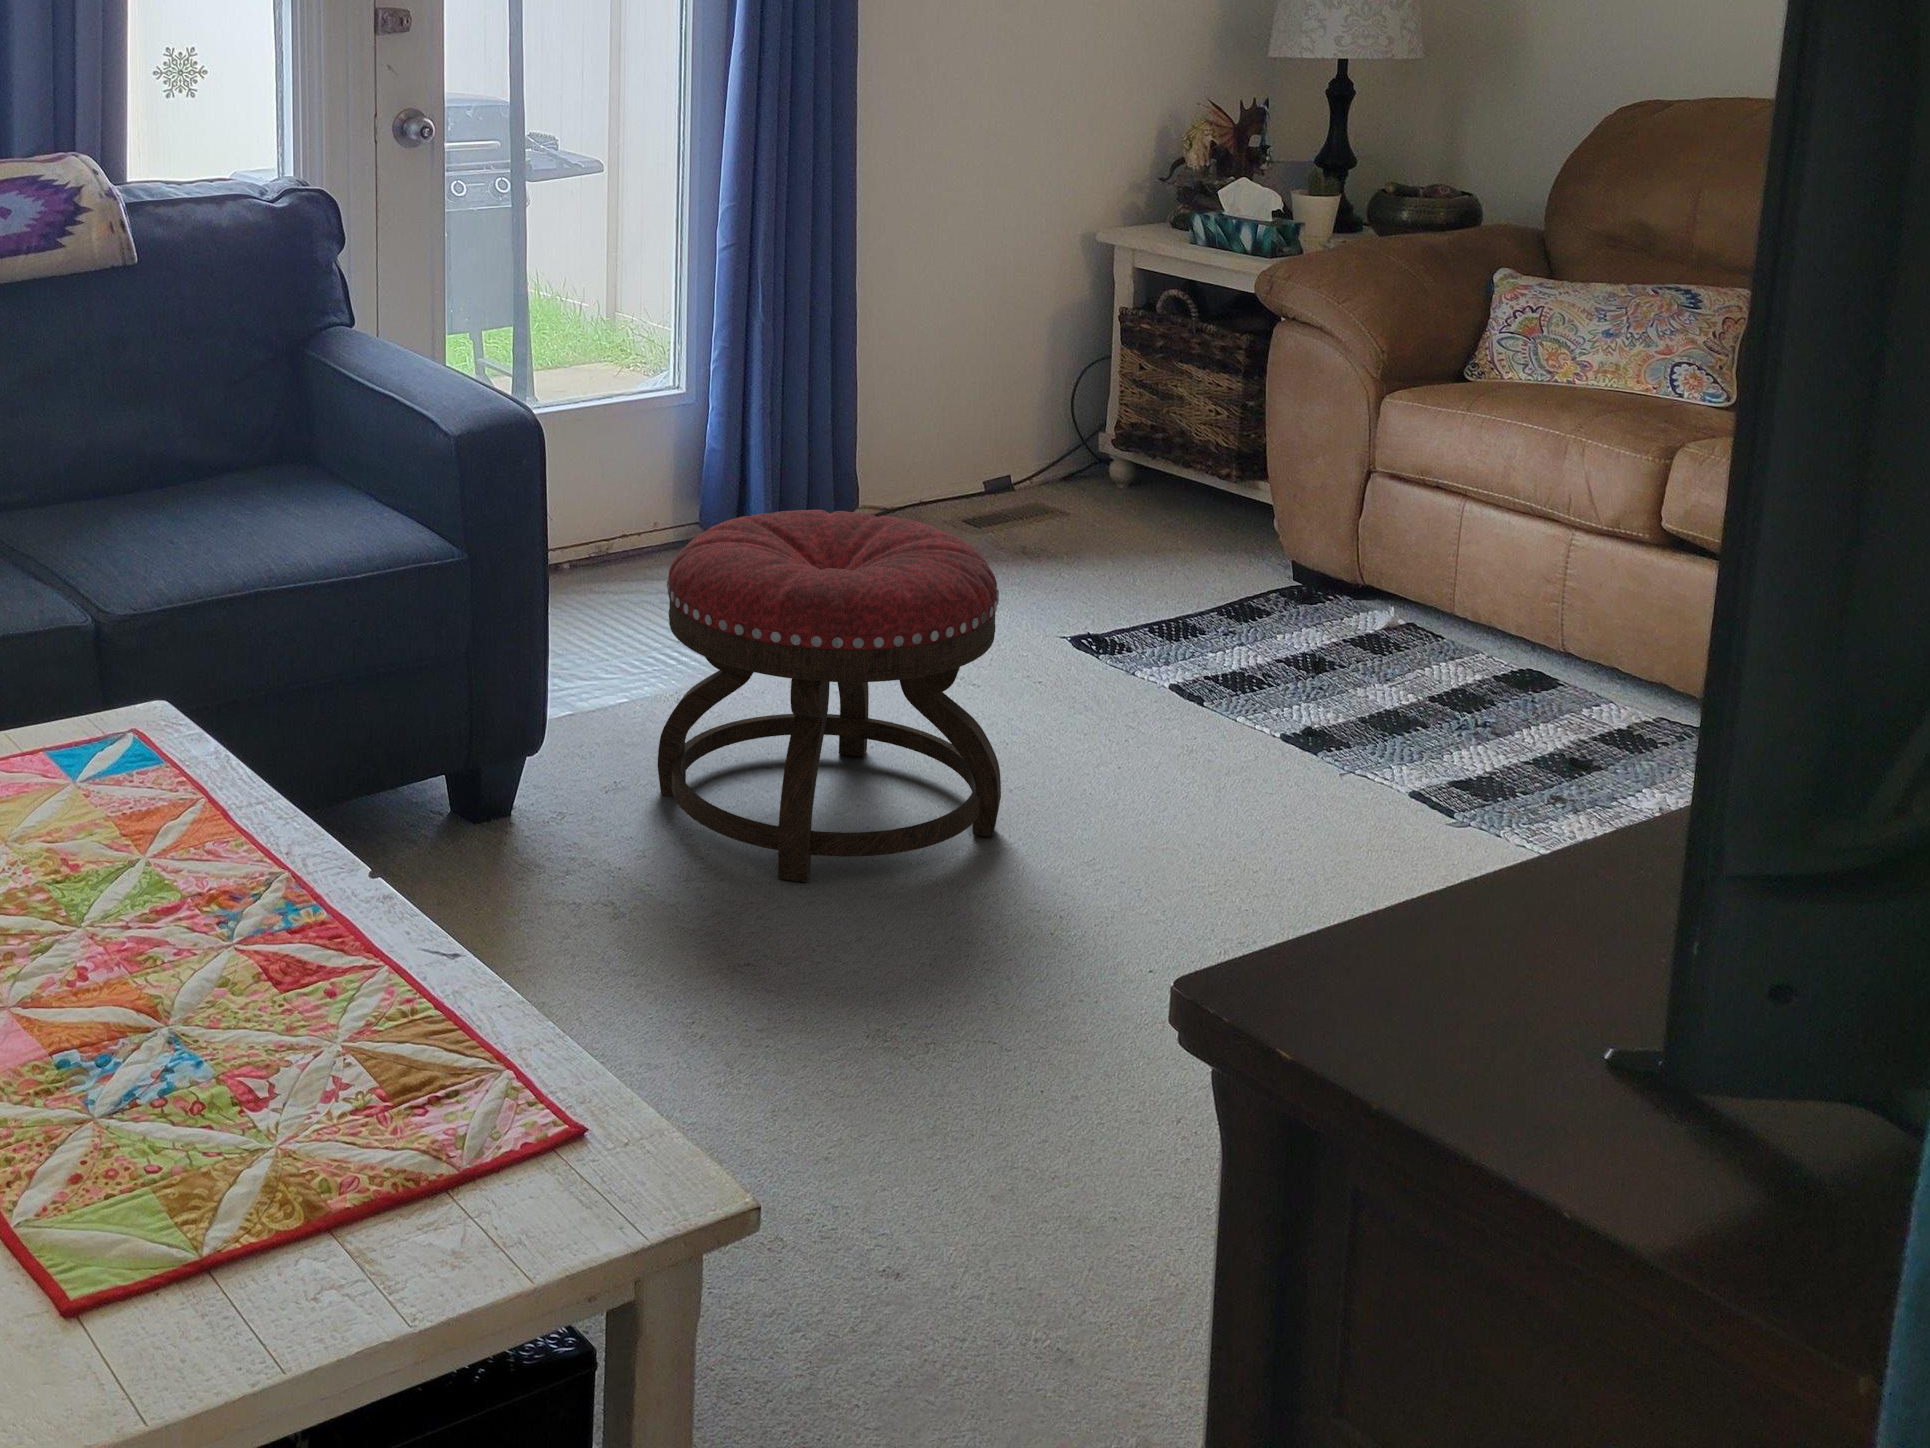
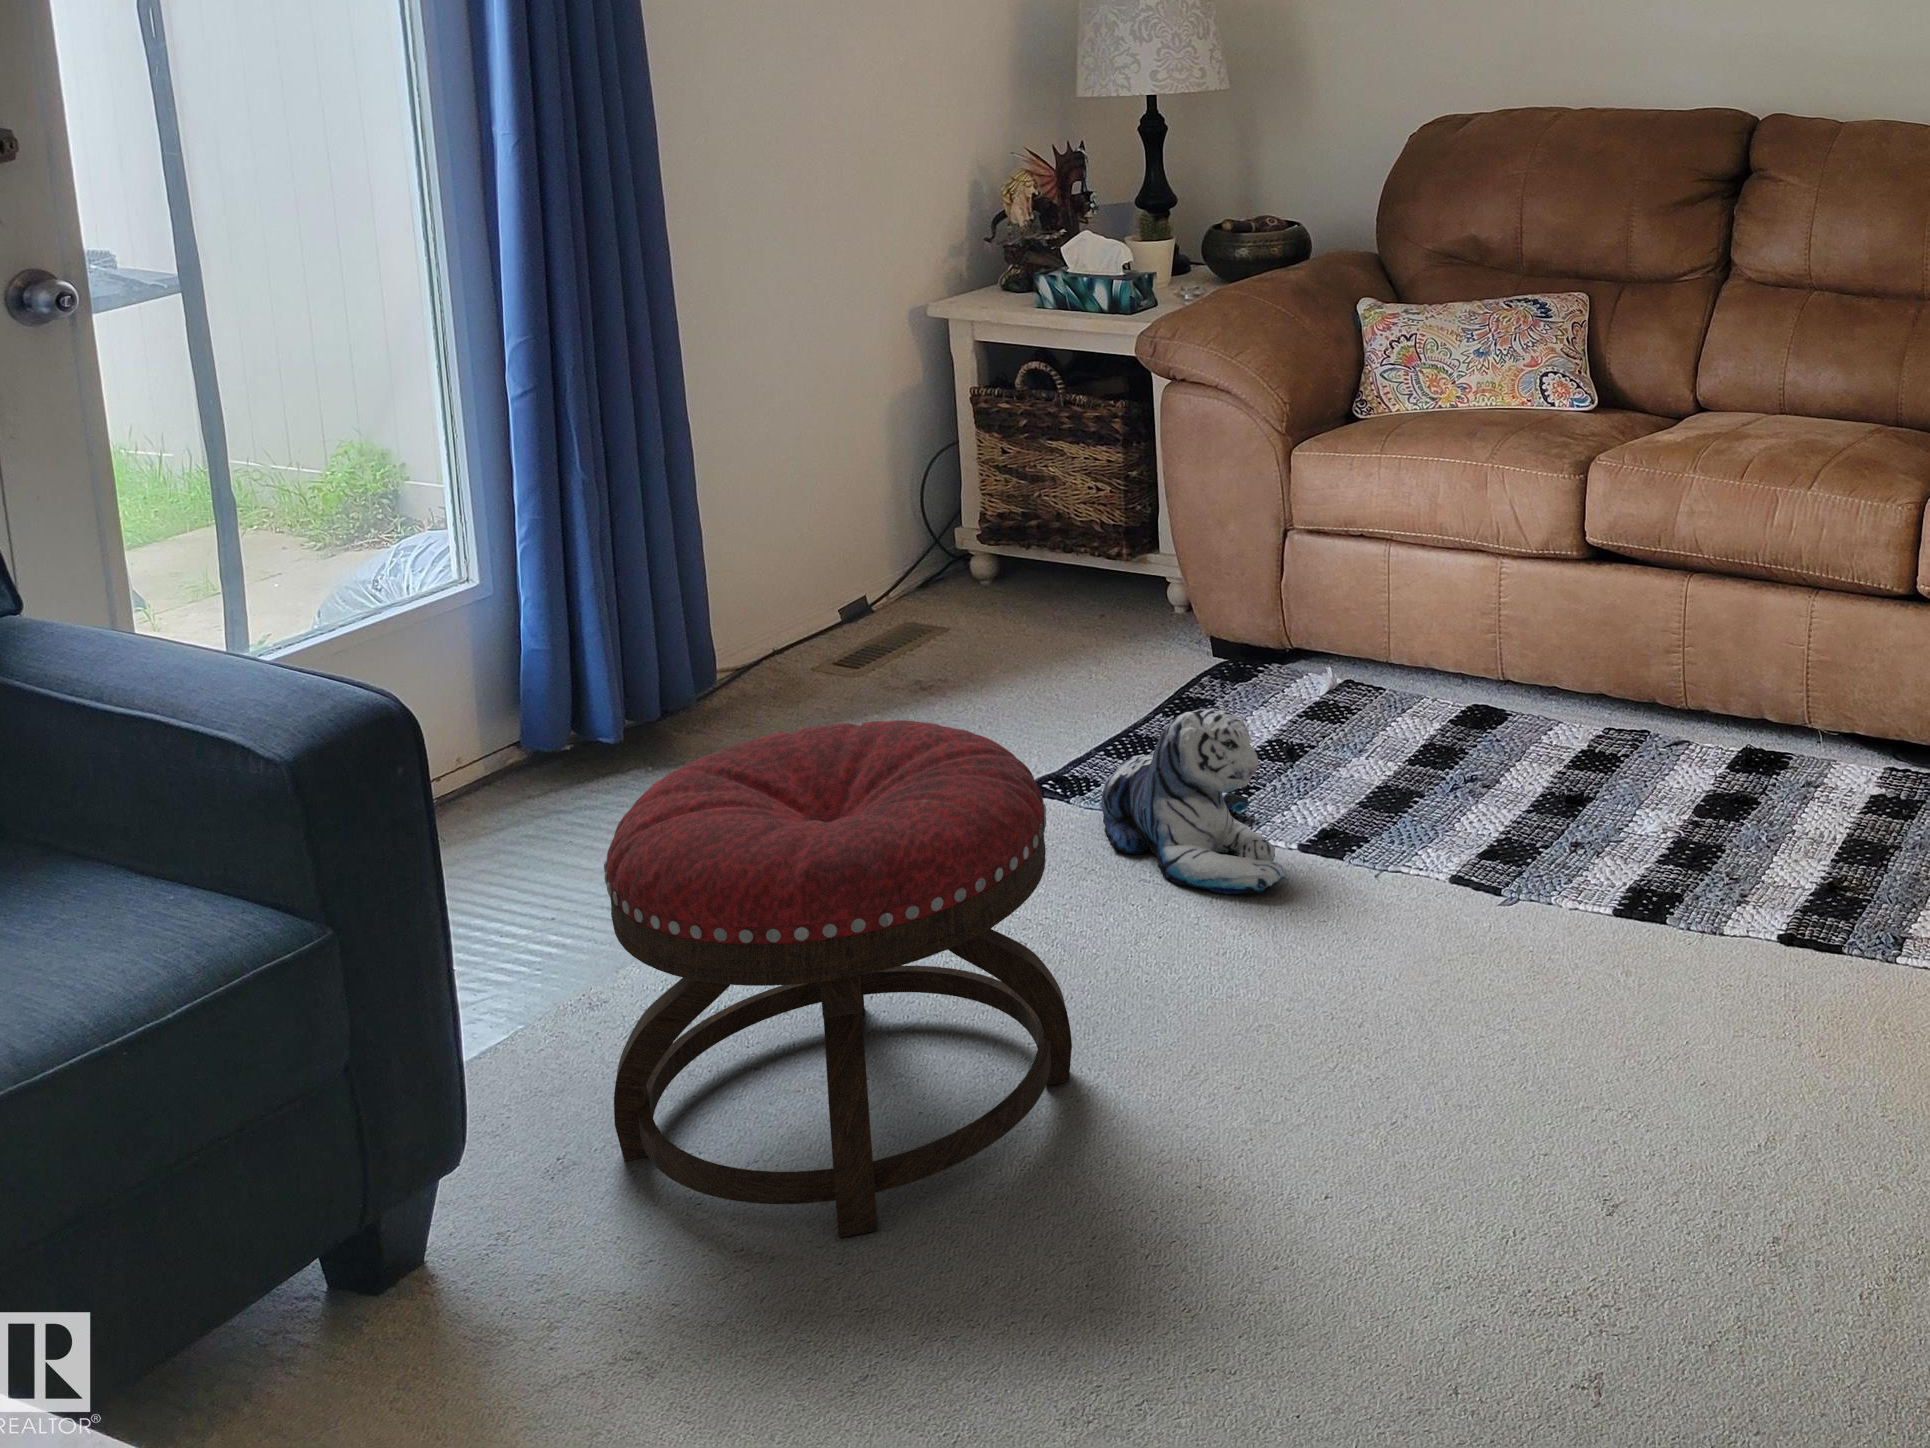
plush toy: none [1115,590,1252,758] -> present [1101,706,1285,894]

